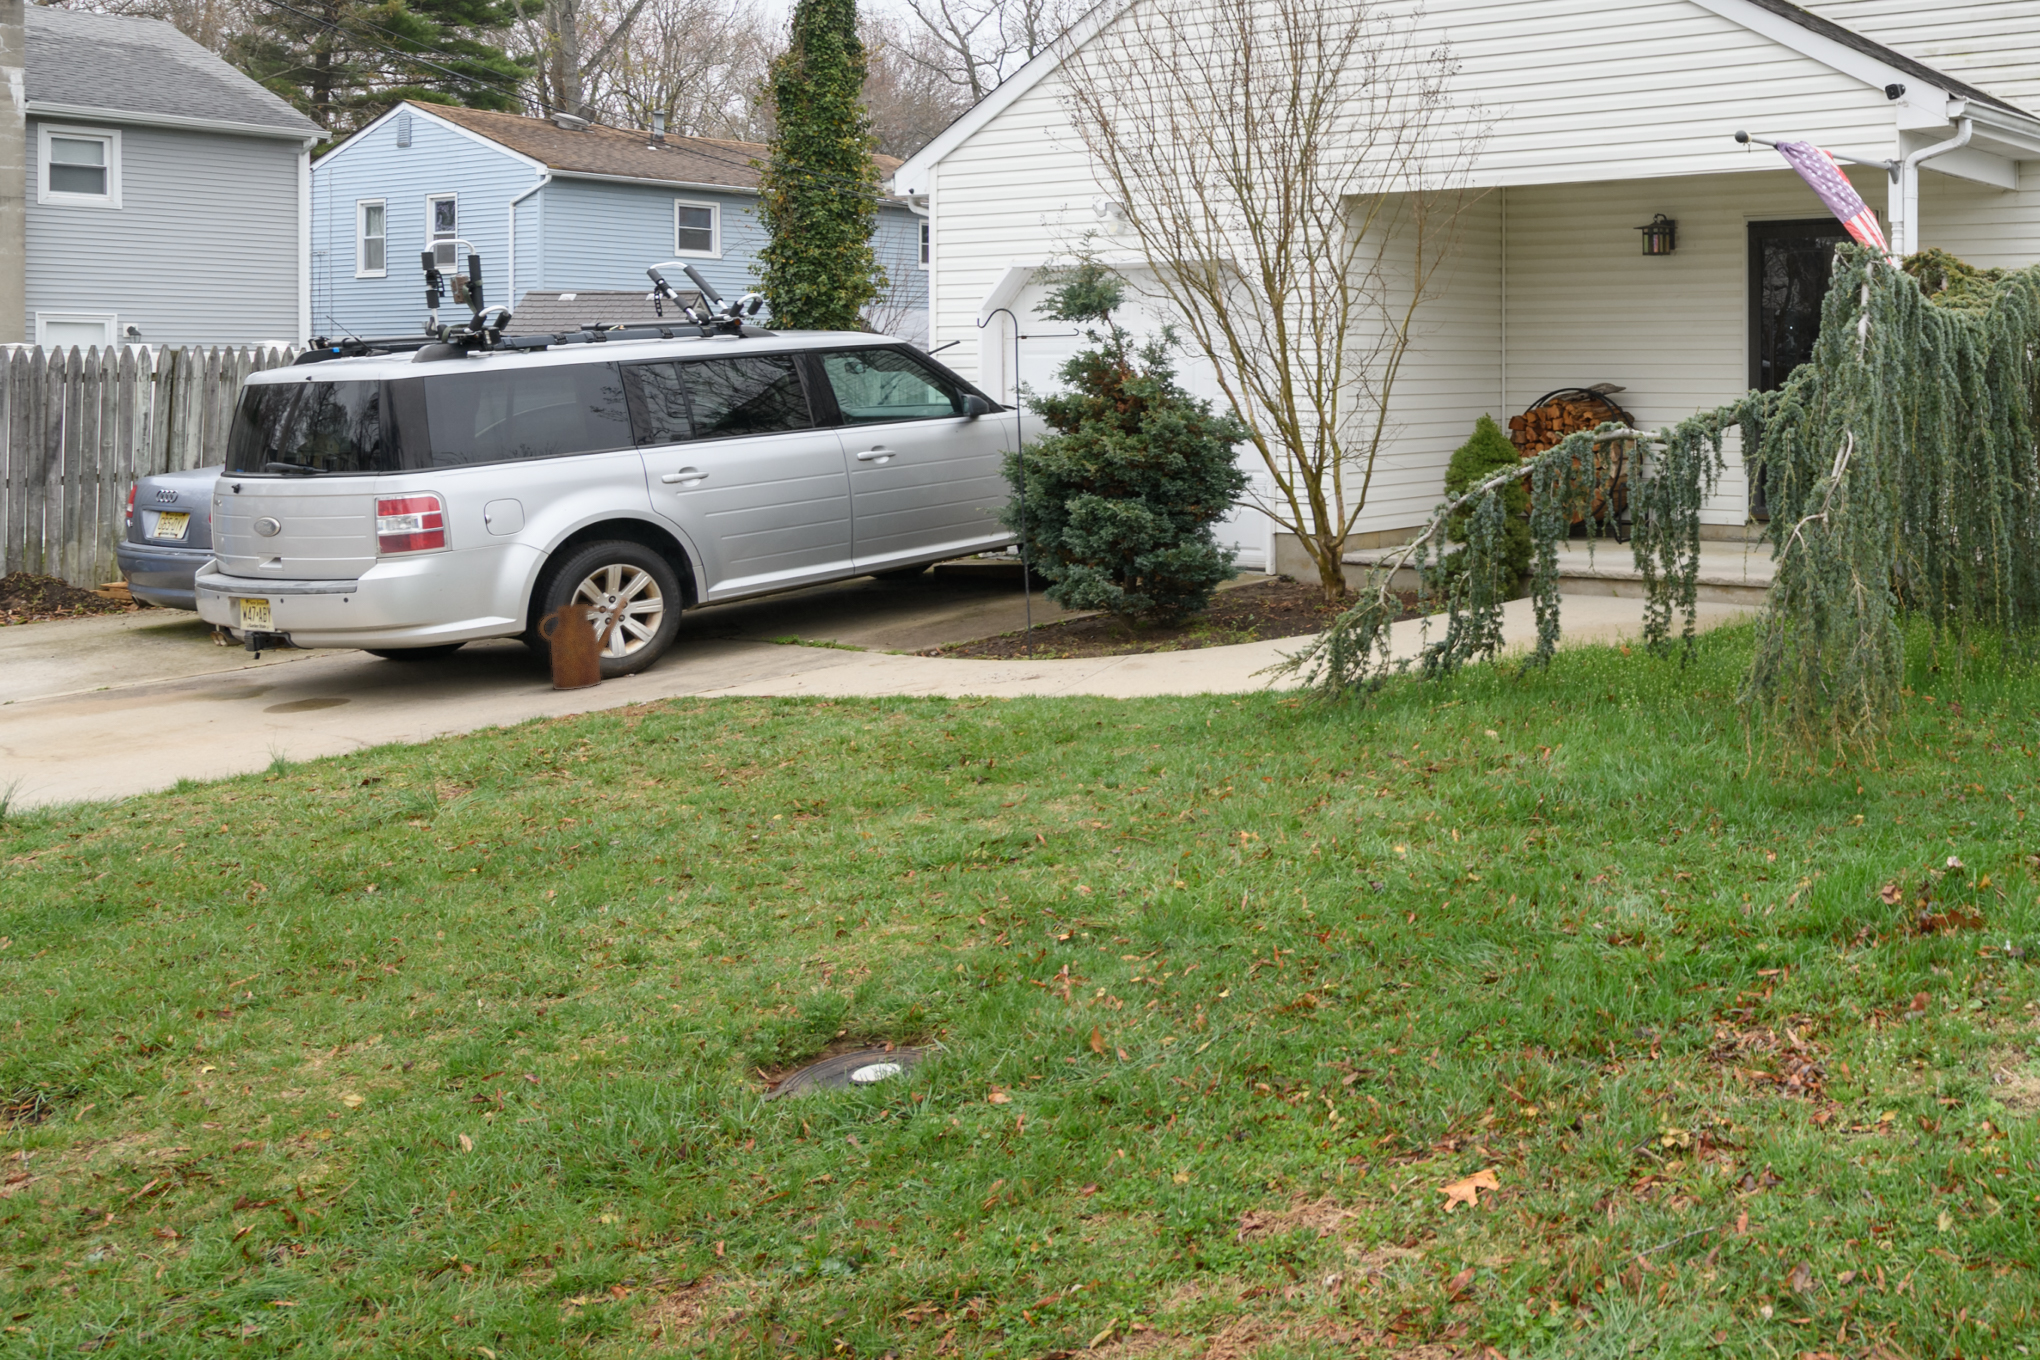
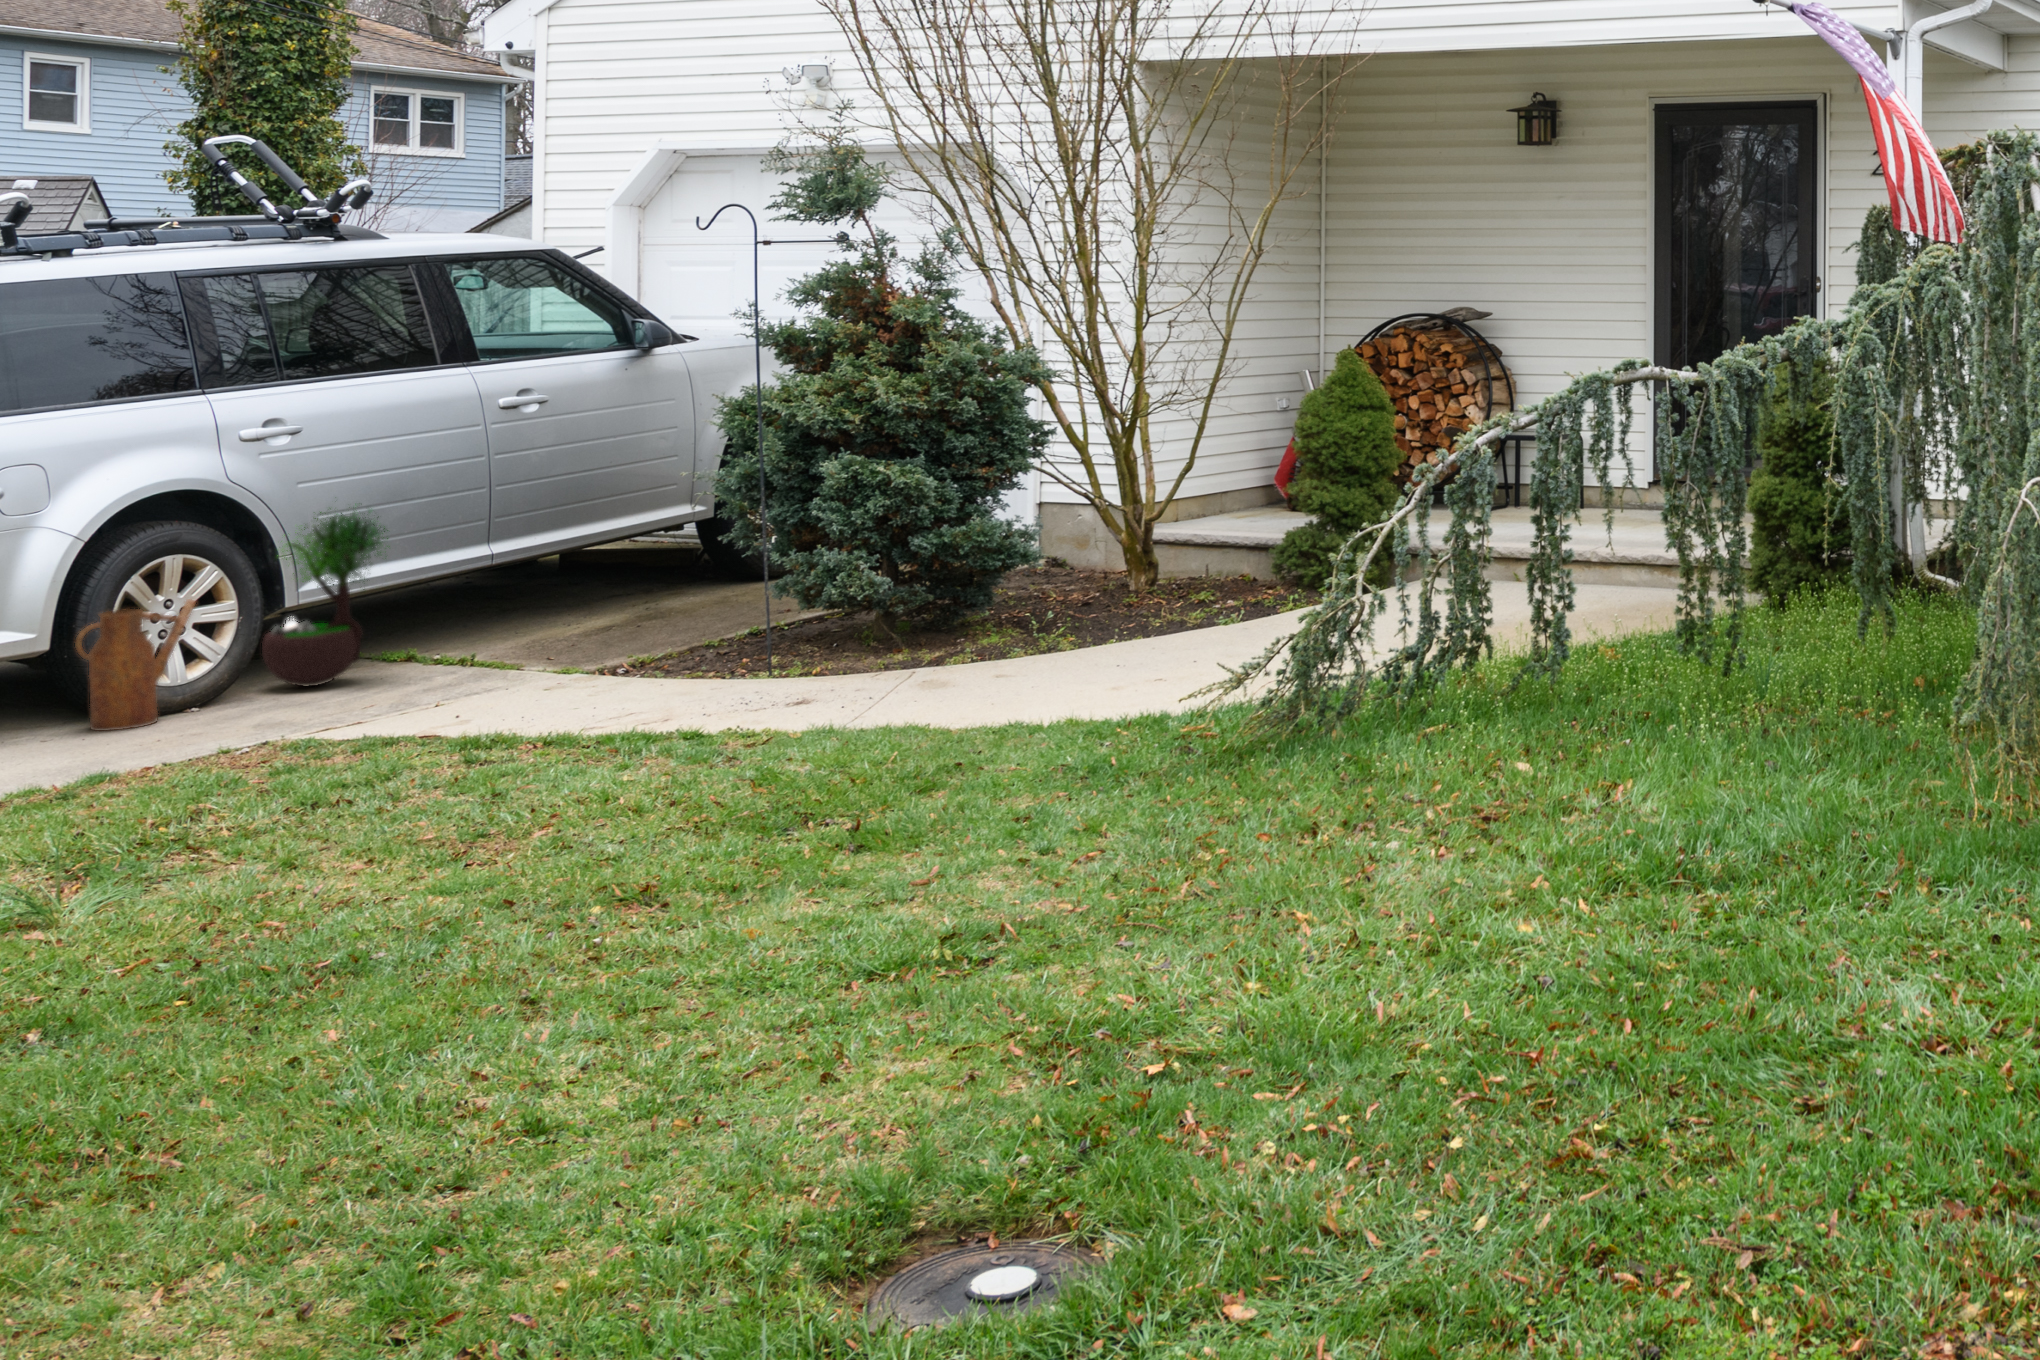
potted tree: none [683,524,770,659] -> present [262,507,390,686]

